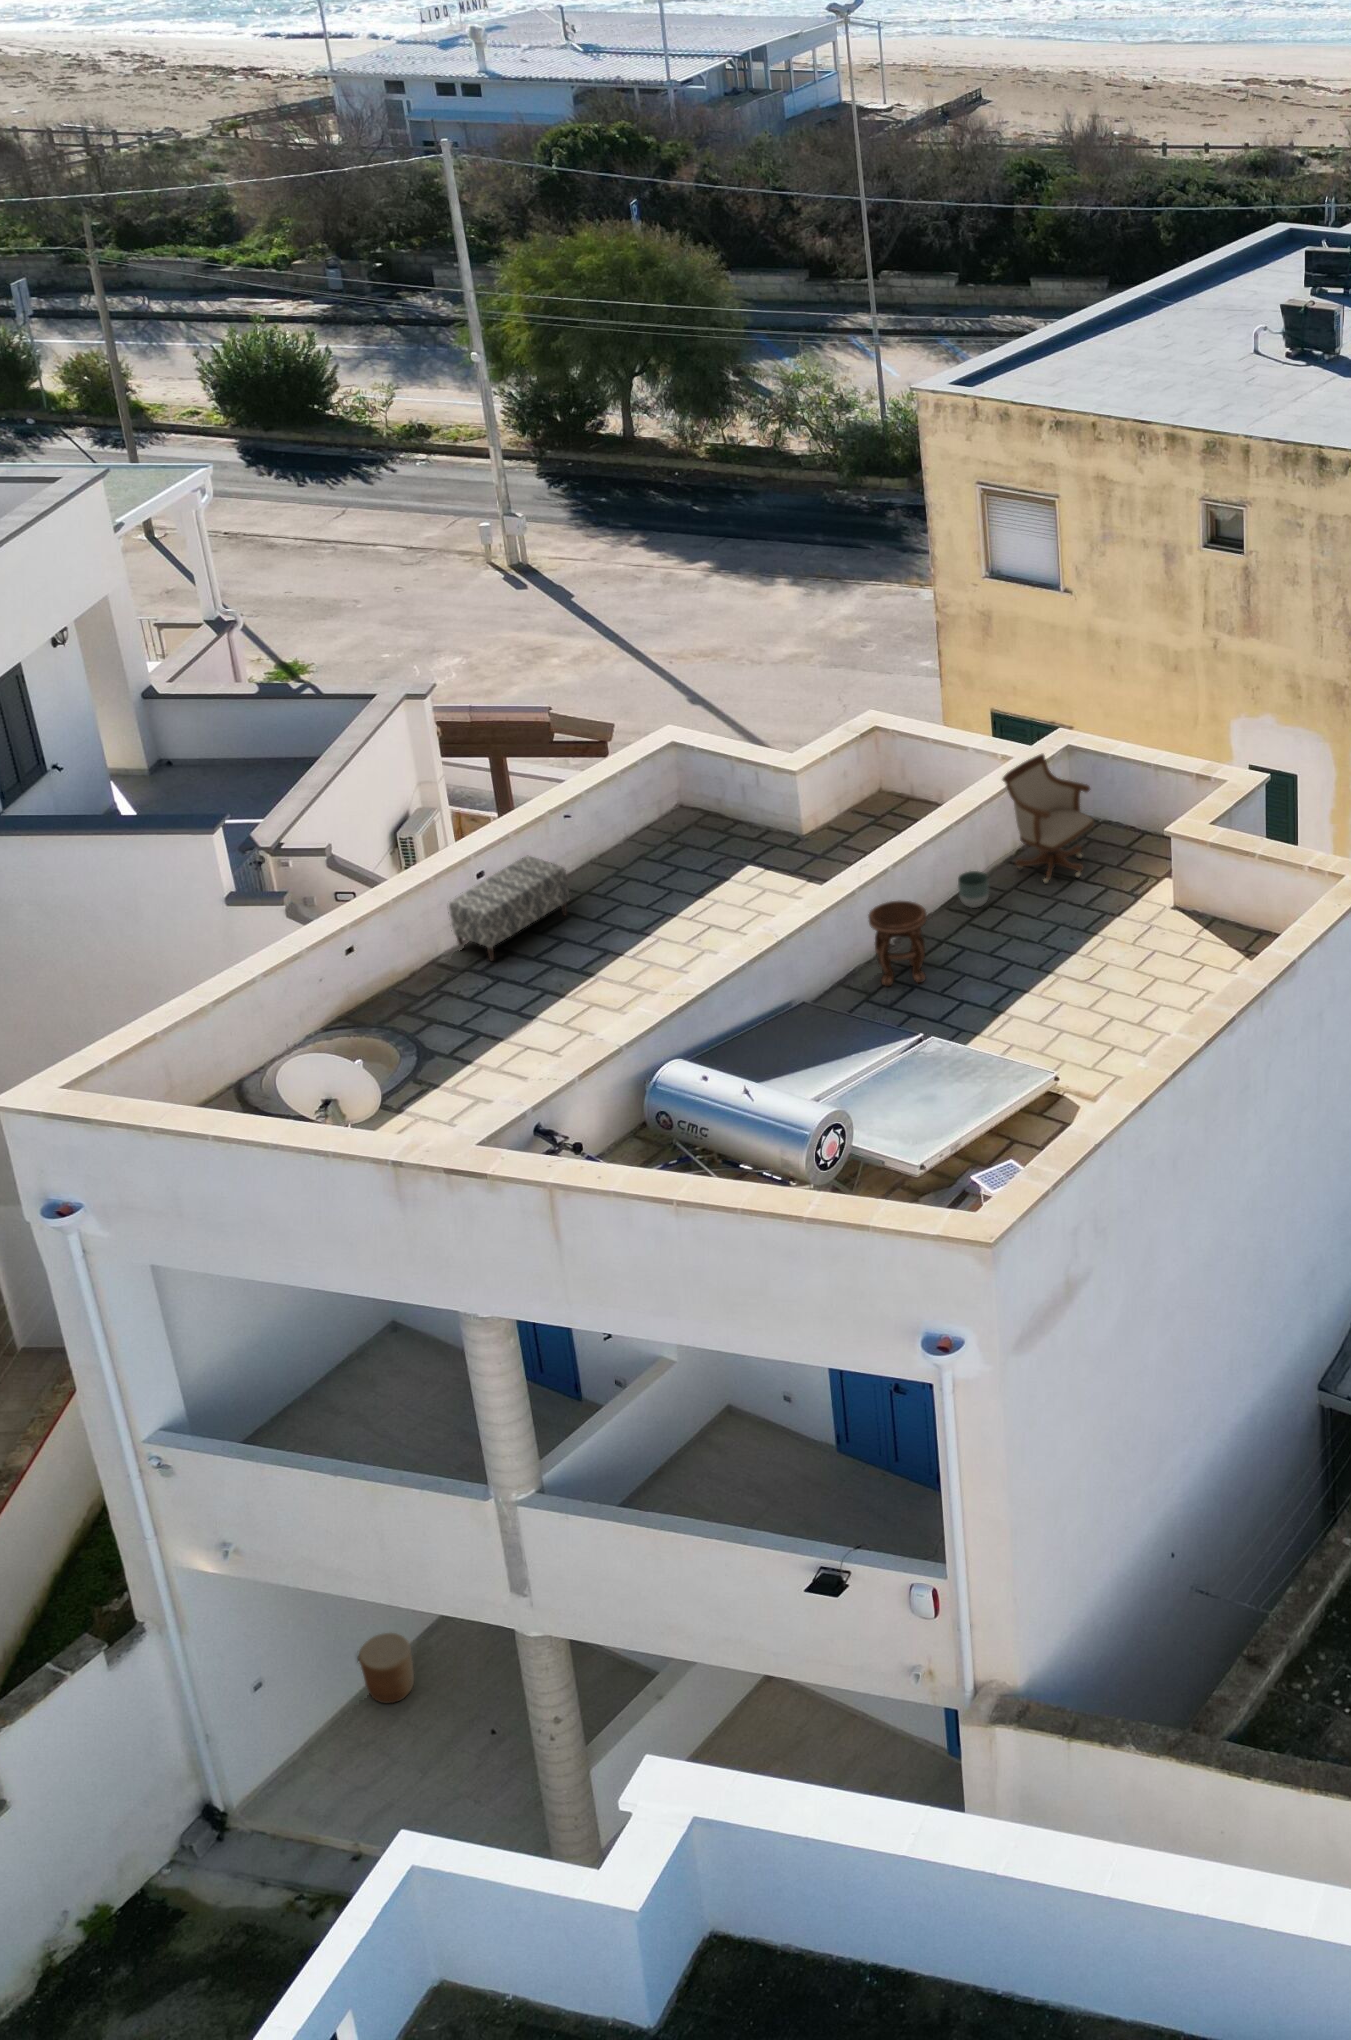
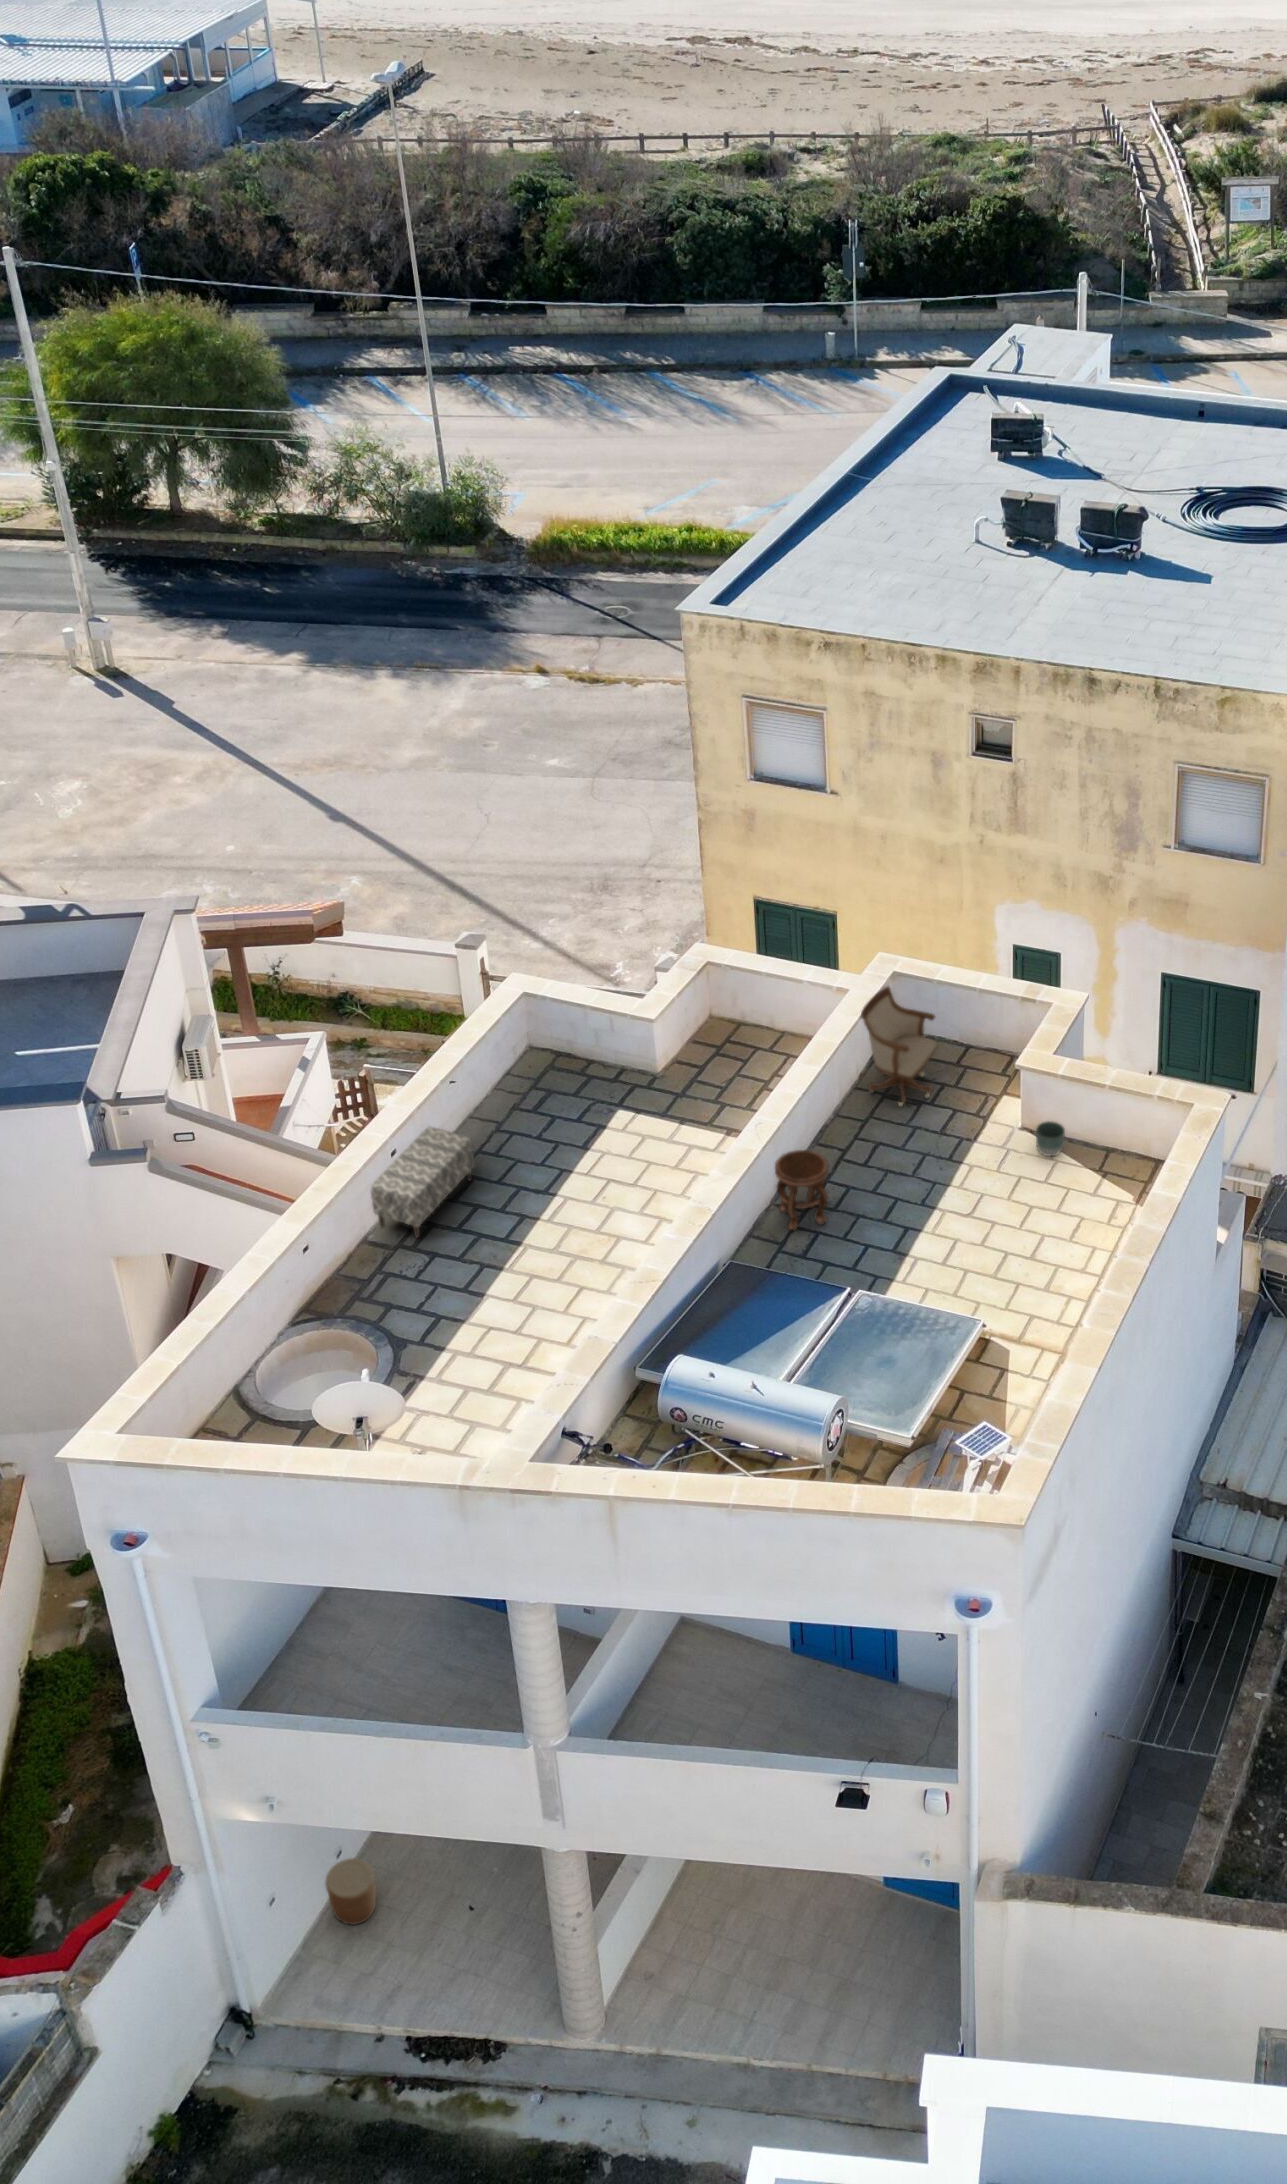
planter: present [958,871,989,908] -> present [1036,1121,1065,1156]

